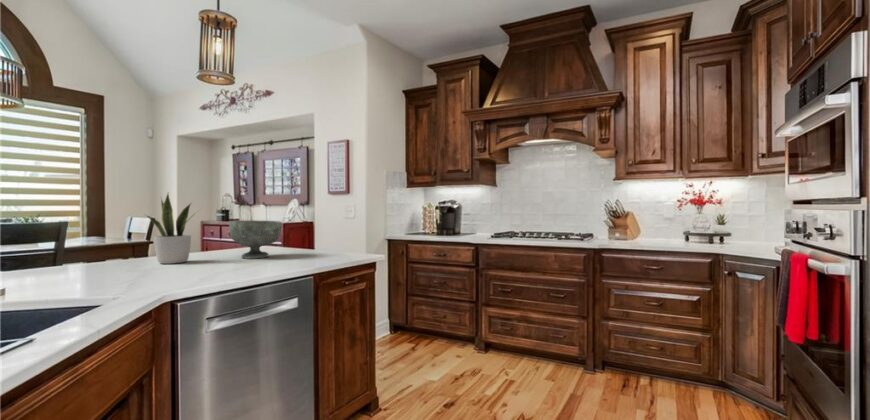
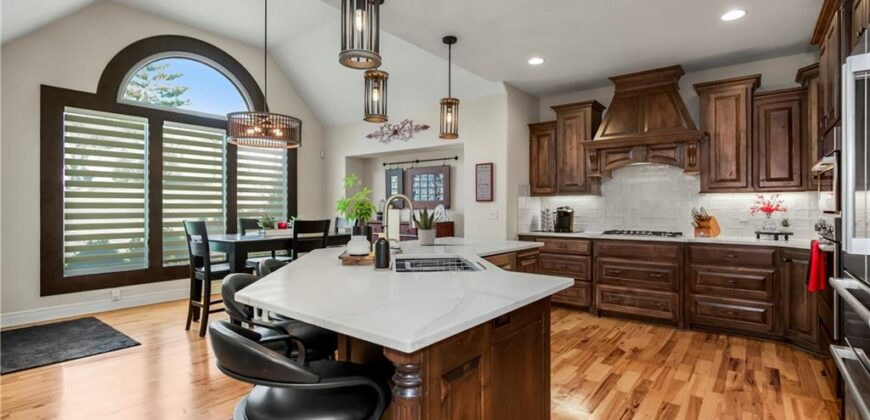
decorative bowl: present [229,221,282,259] -> none [451,221,481,244]

